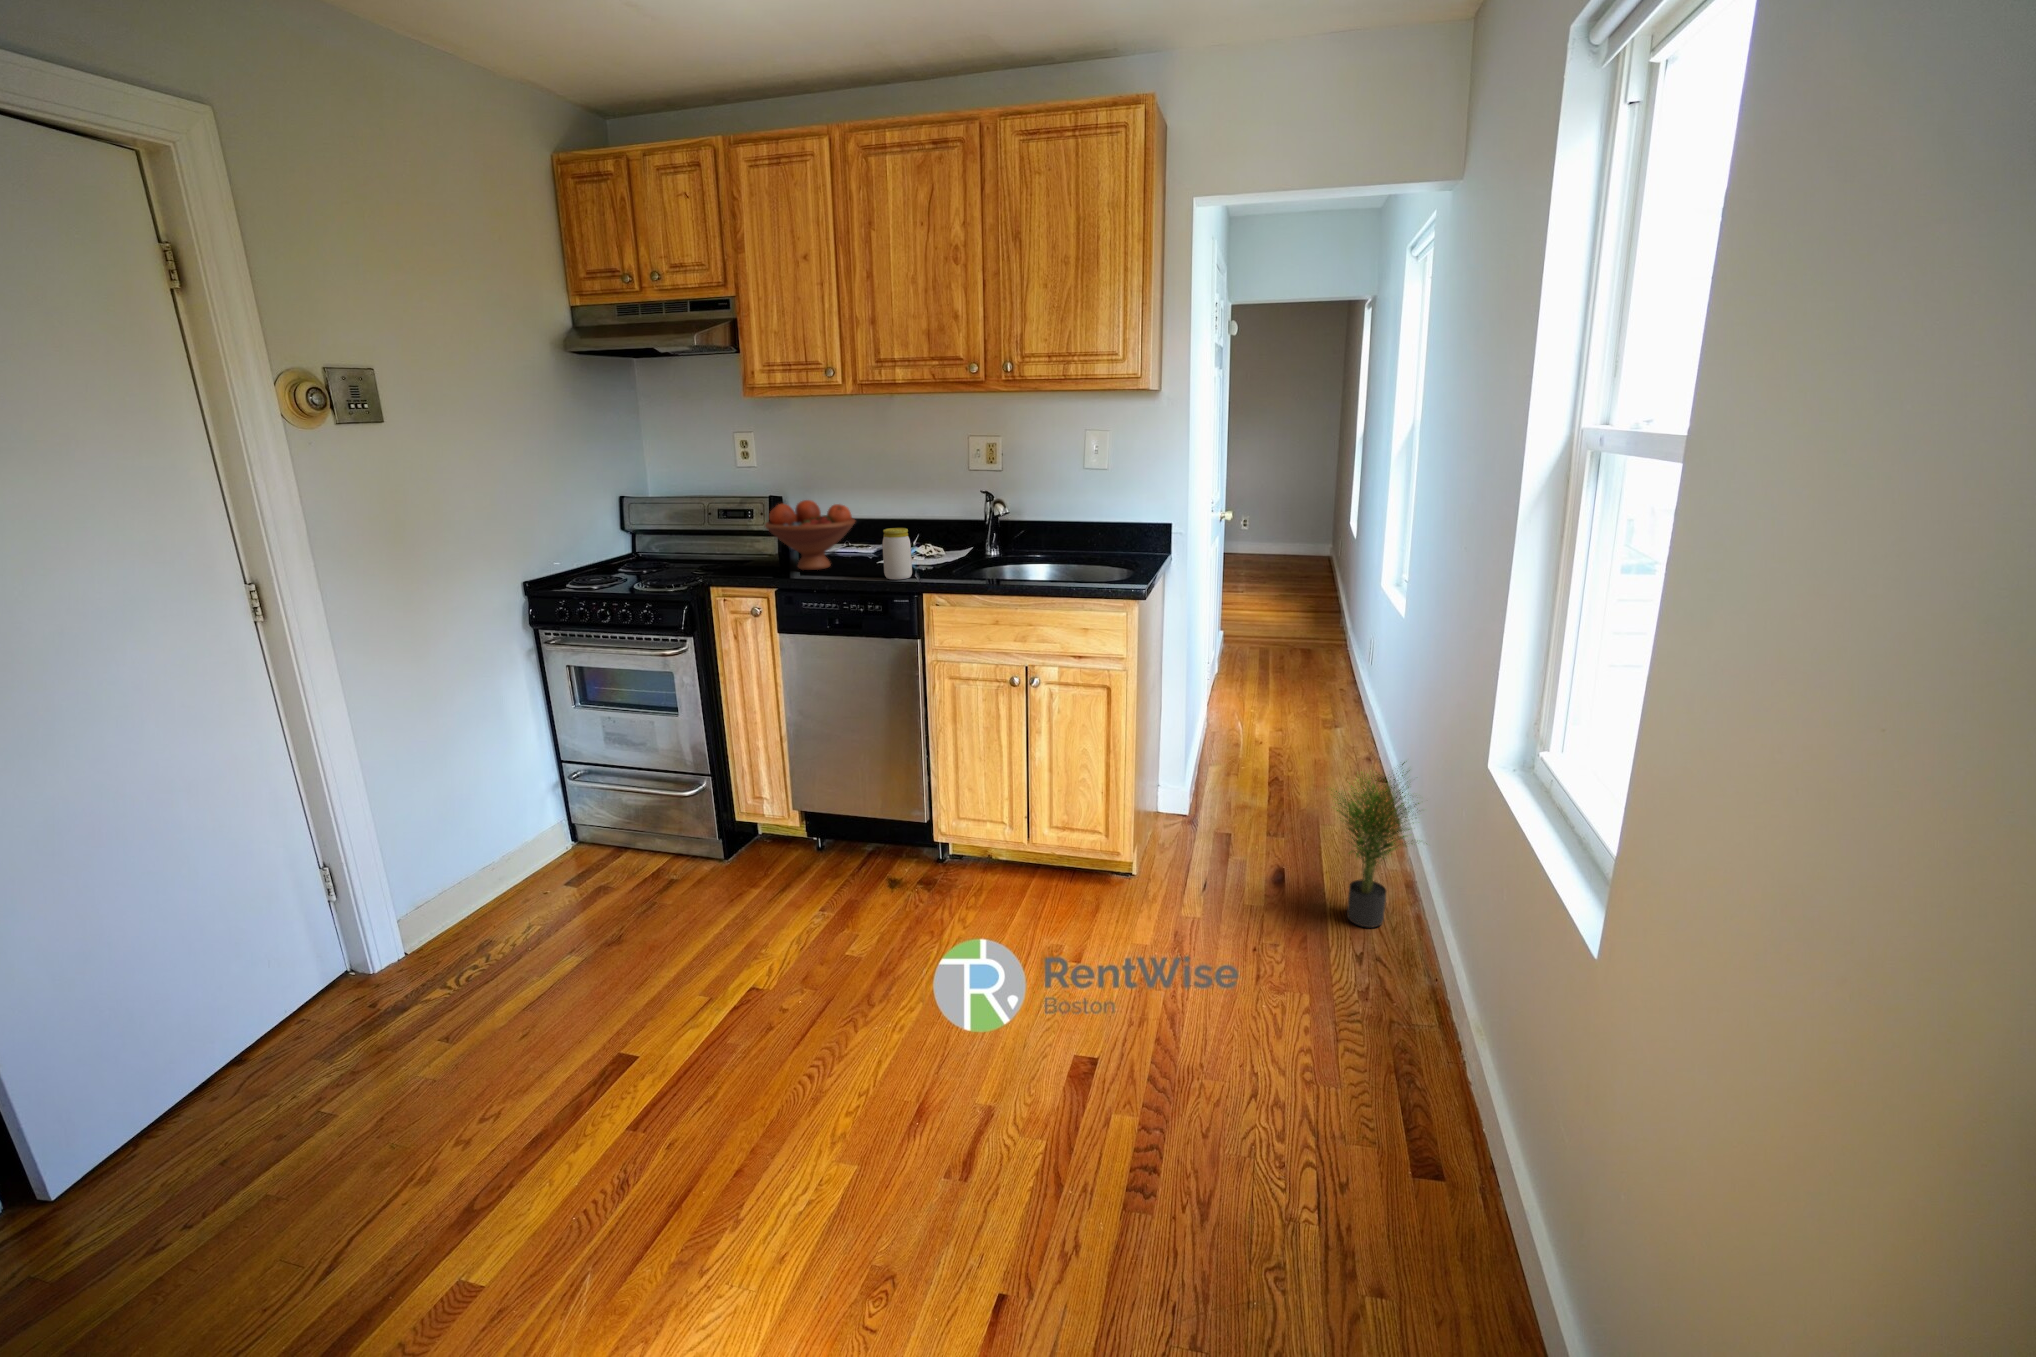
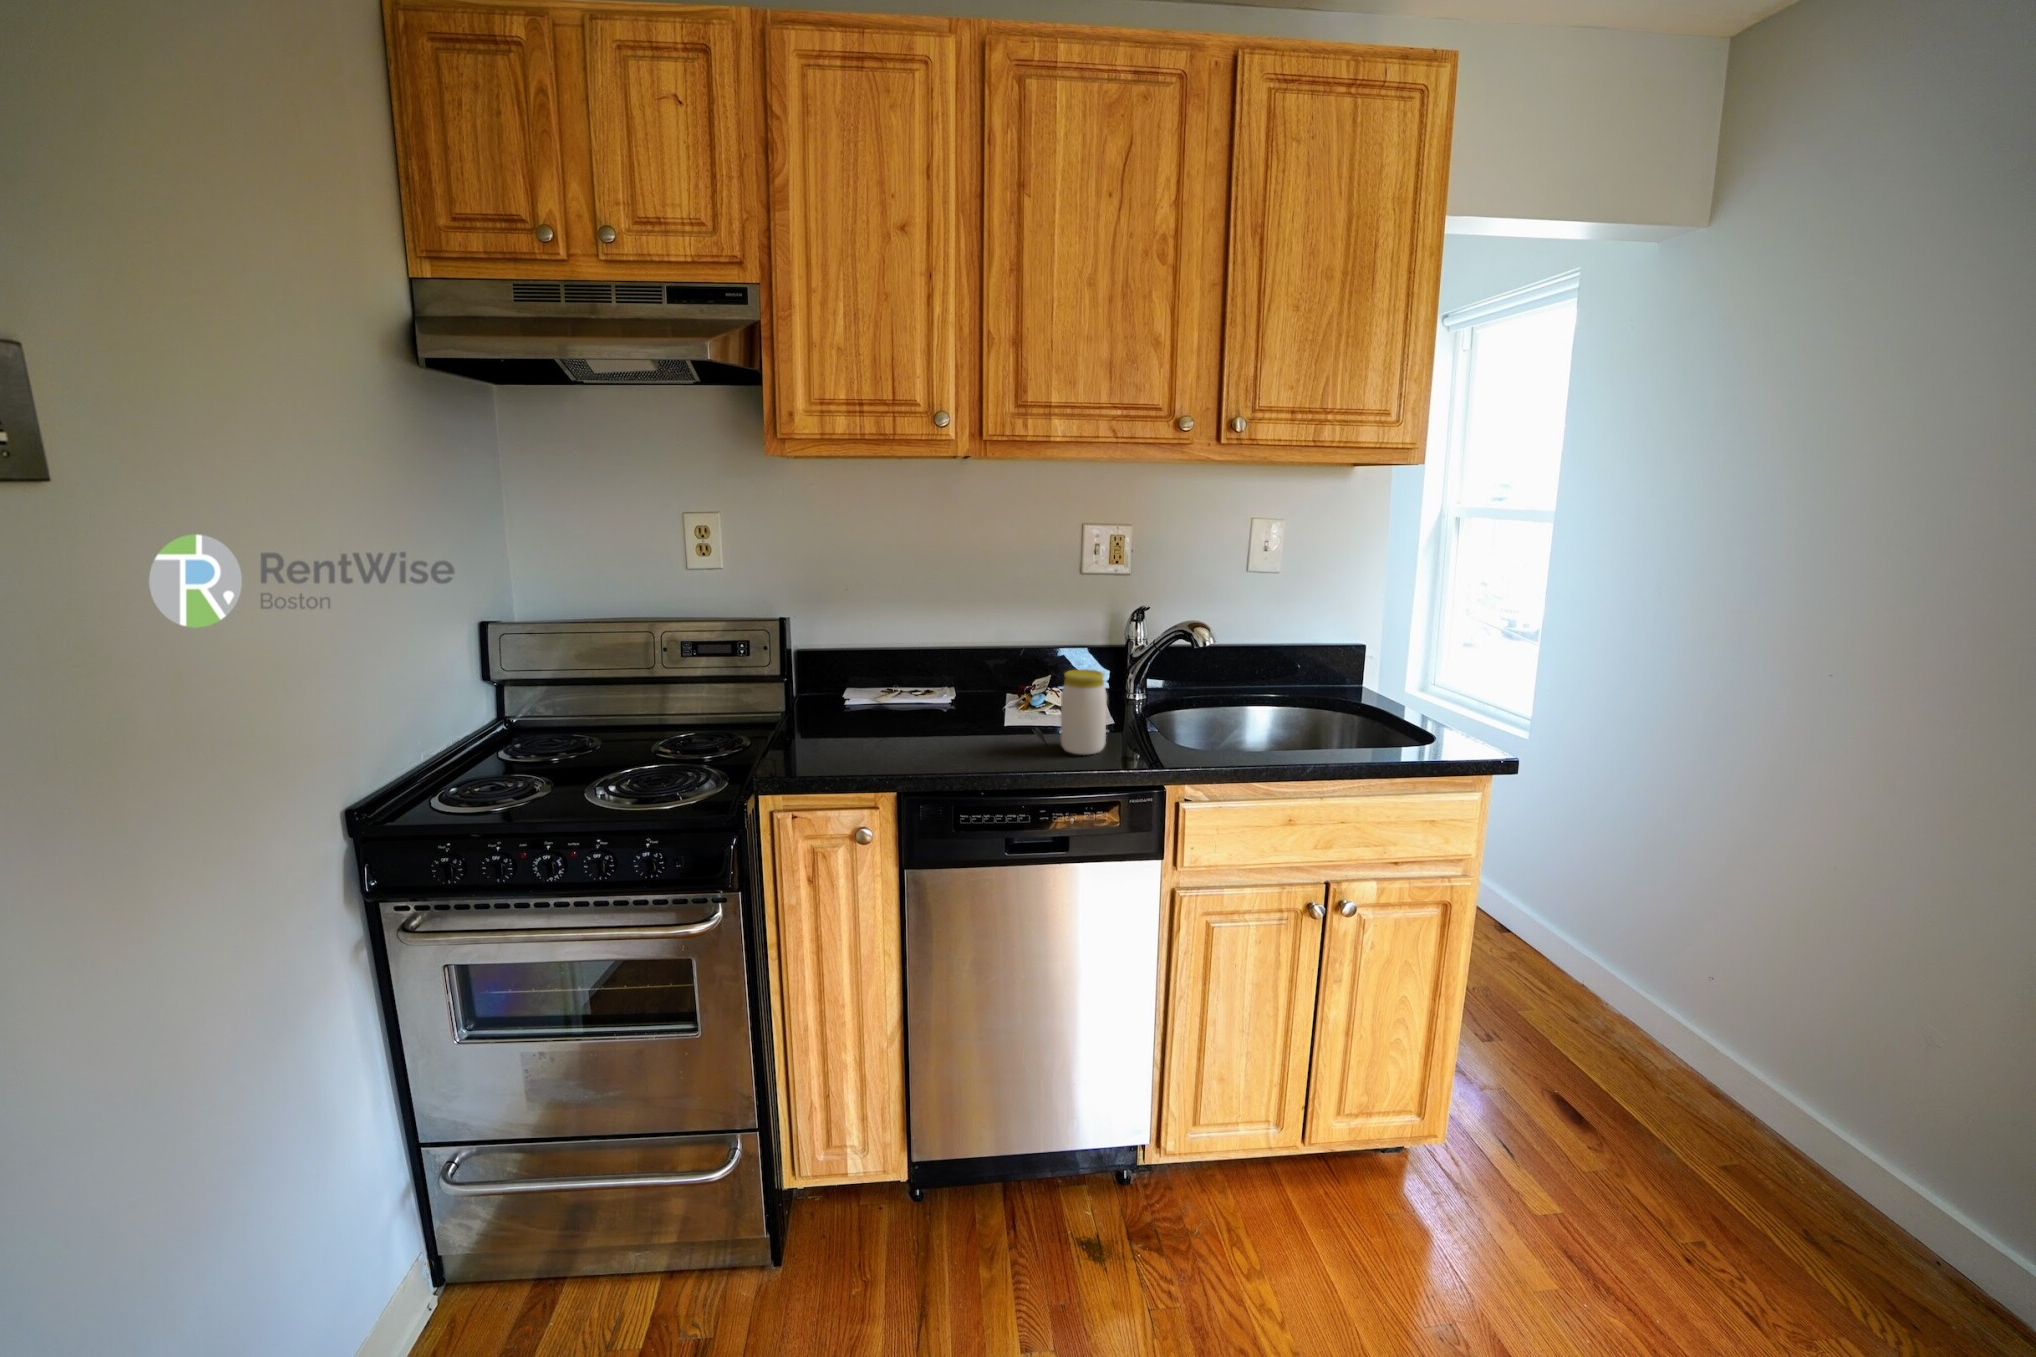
fruit bowl: present [765,500,855,570] -> none [813,623,963,741]
potted plant: present [1334,762,1419,928] -> none [1685,948,1887,1182]

